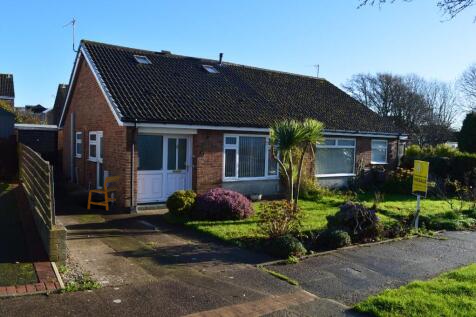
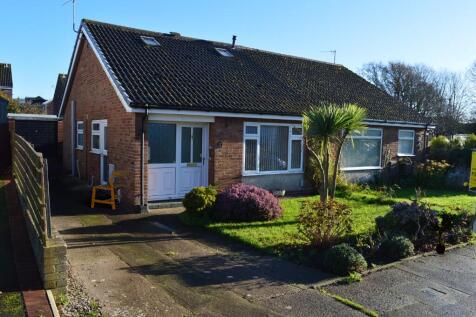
potted tree: none [365,207,391,246] -> present [427,209,457,254]

